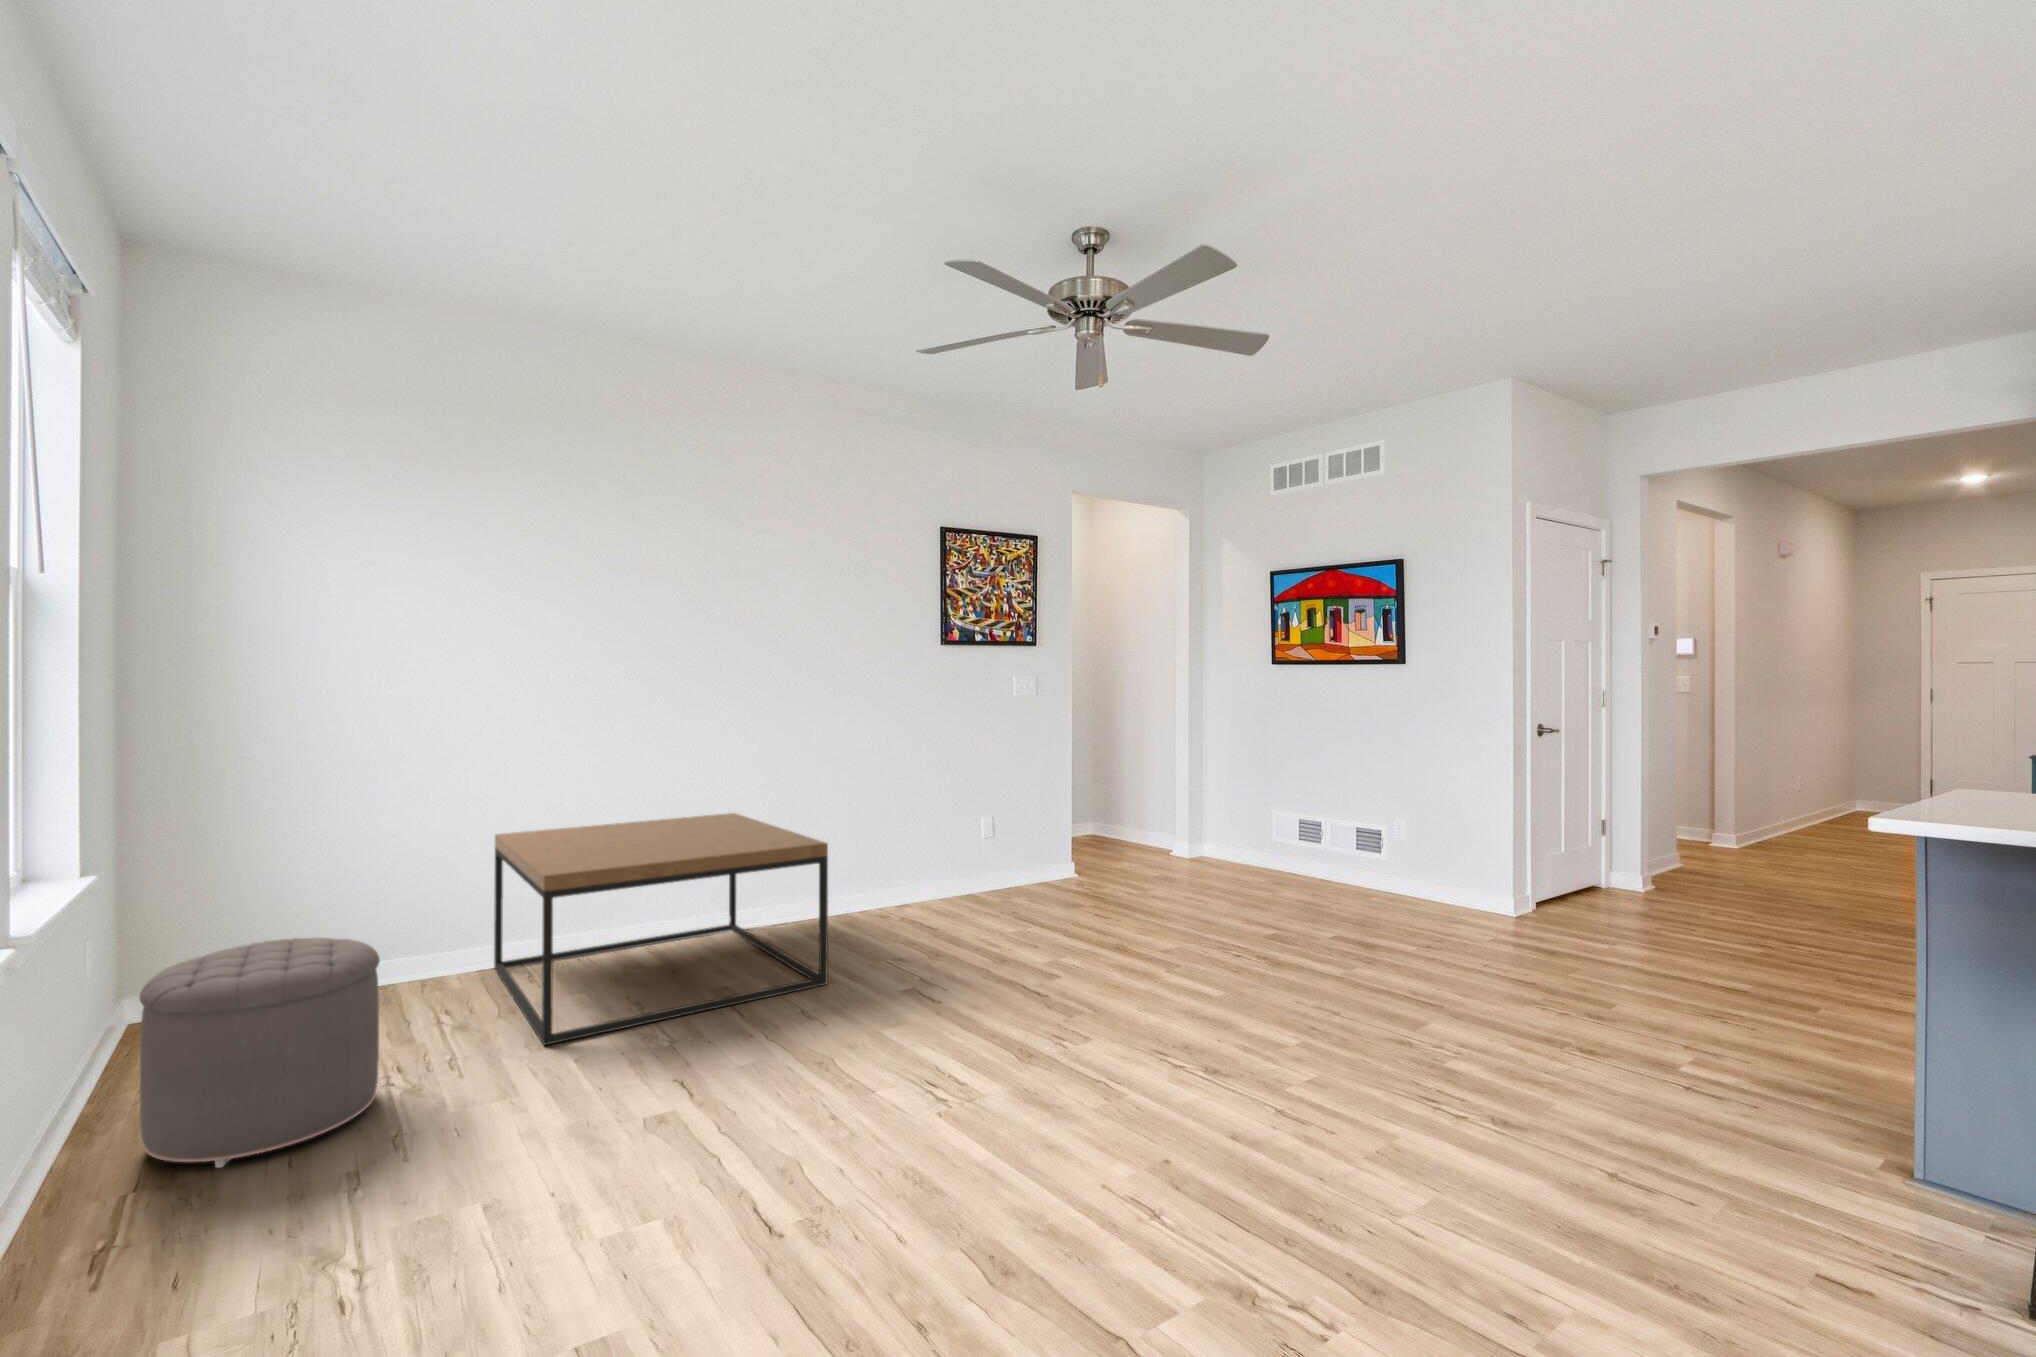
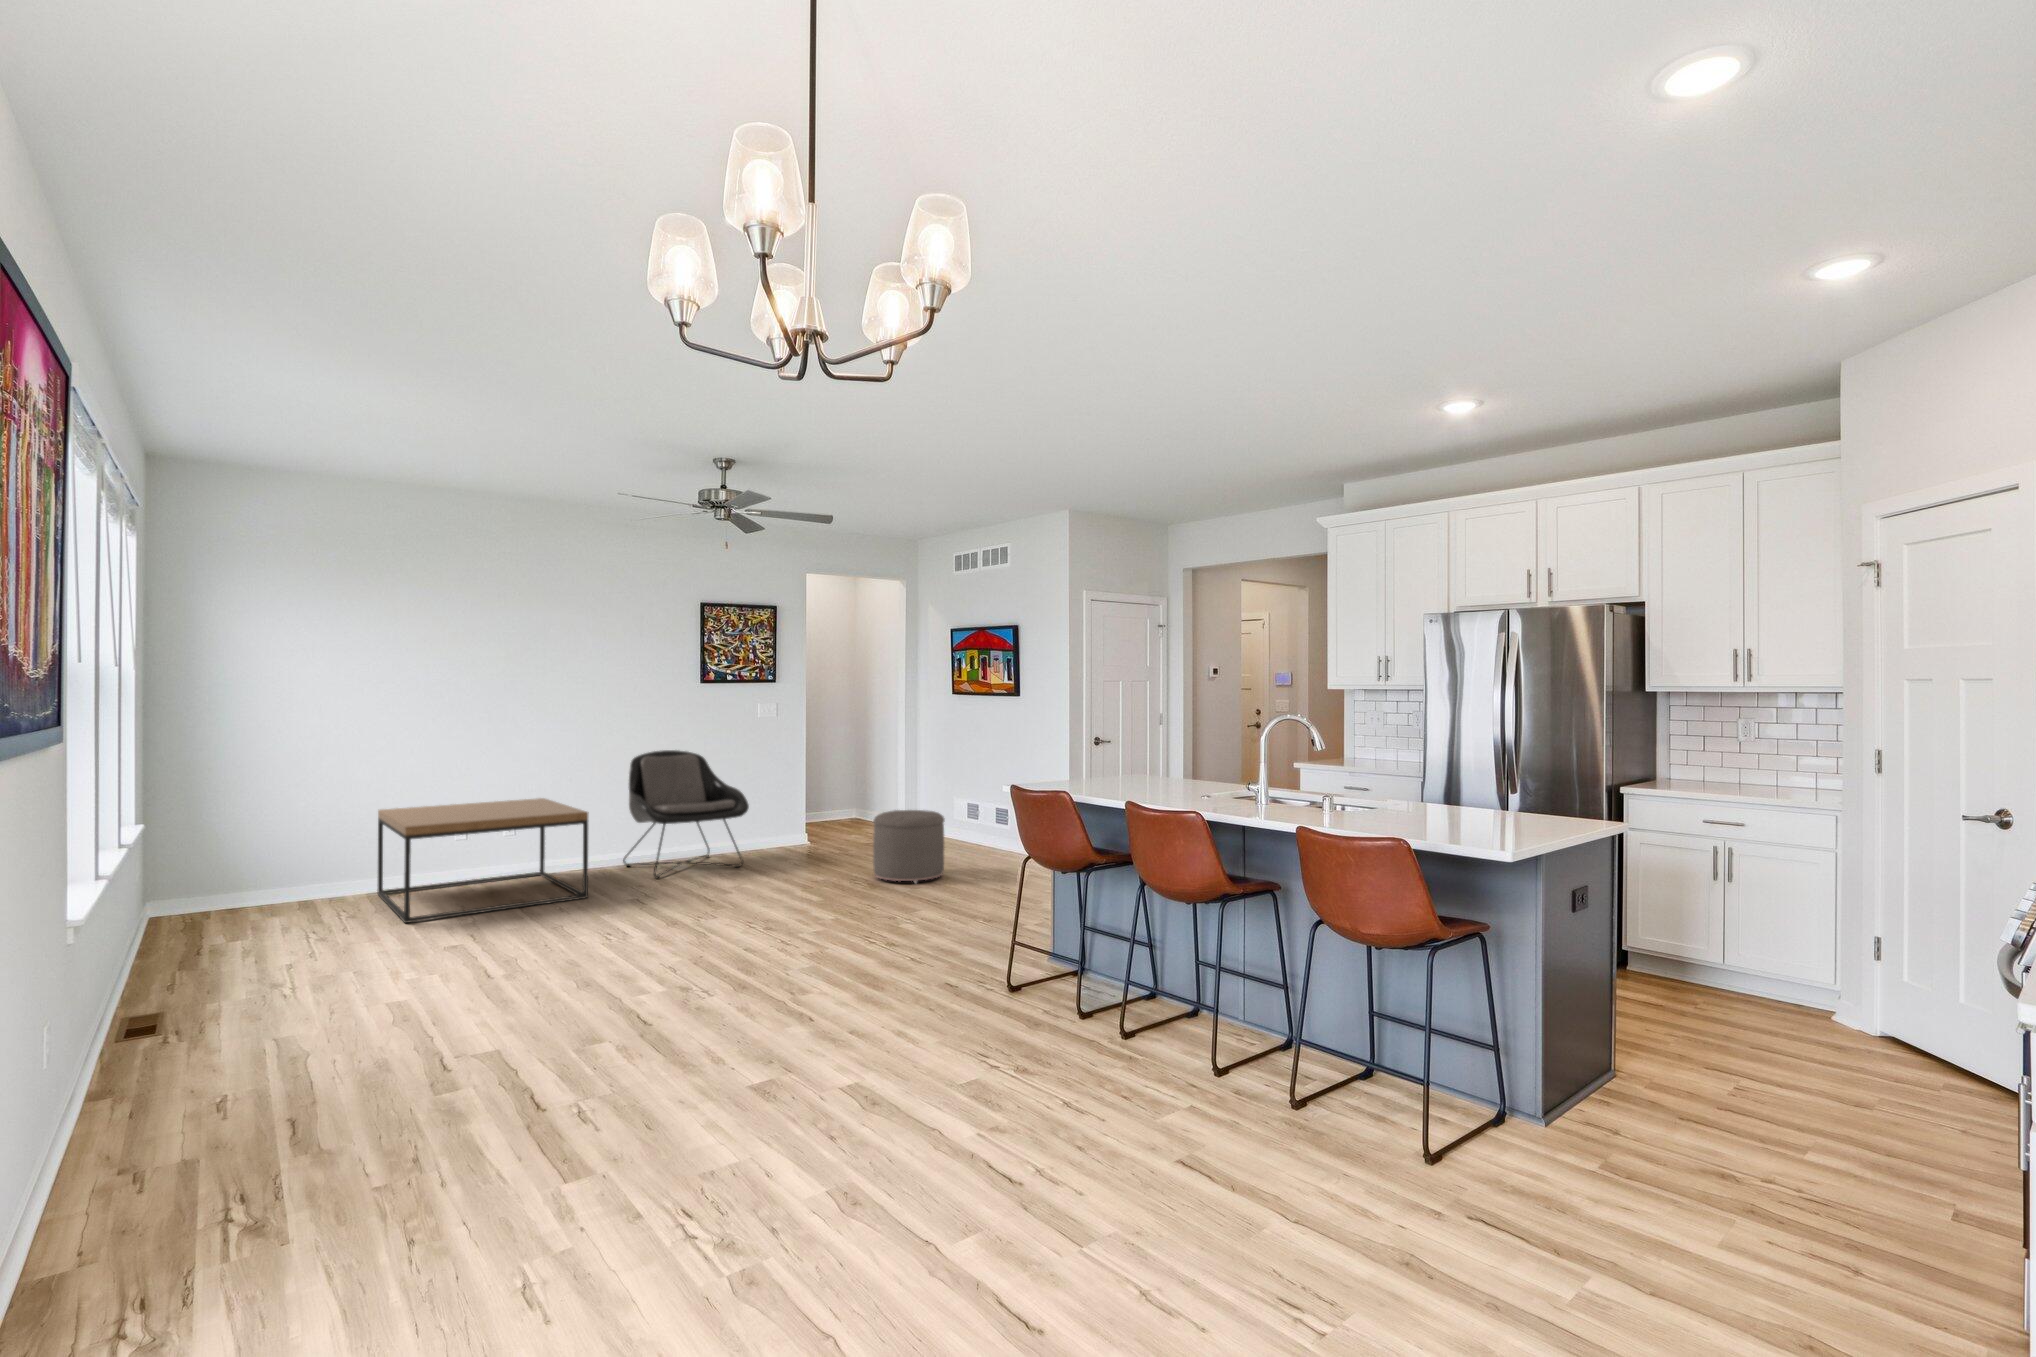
lounge chair: none [844,741,1032,941] -> present [623,750,749,878]
ottoman: present [139,938,380,1168] -> present [873,810,944,883]

